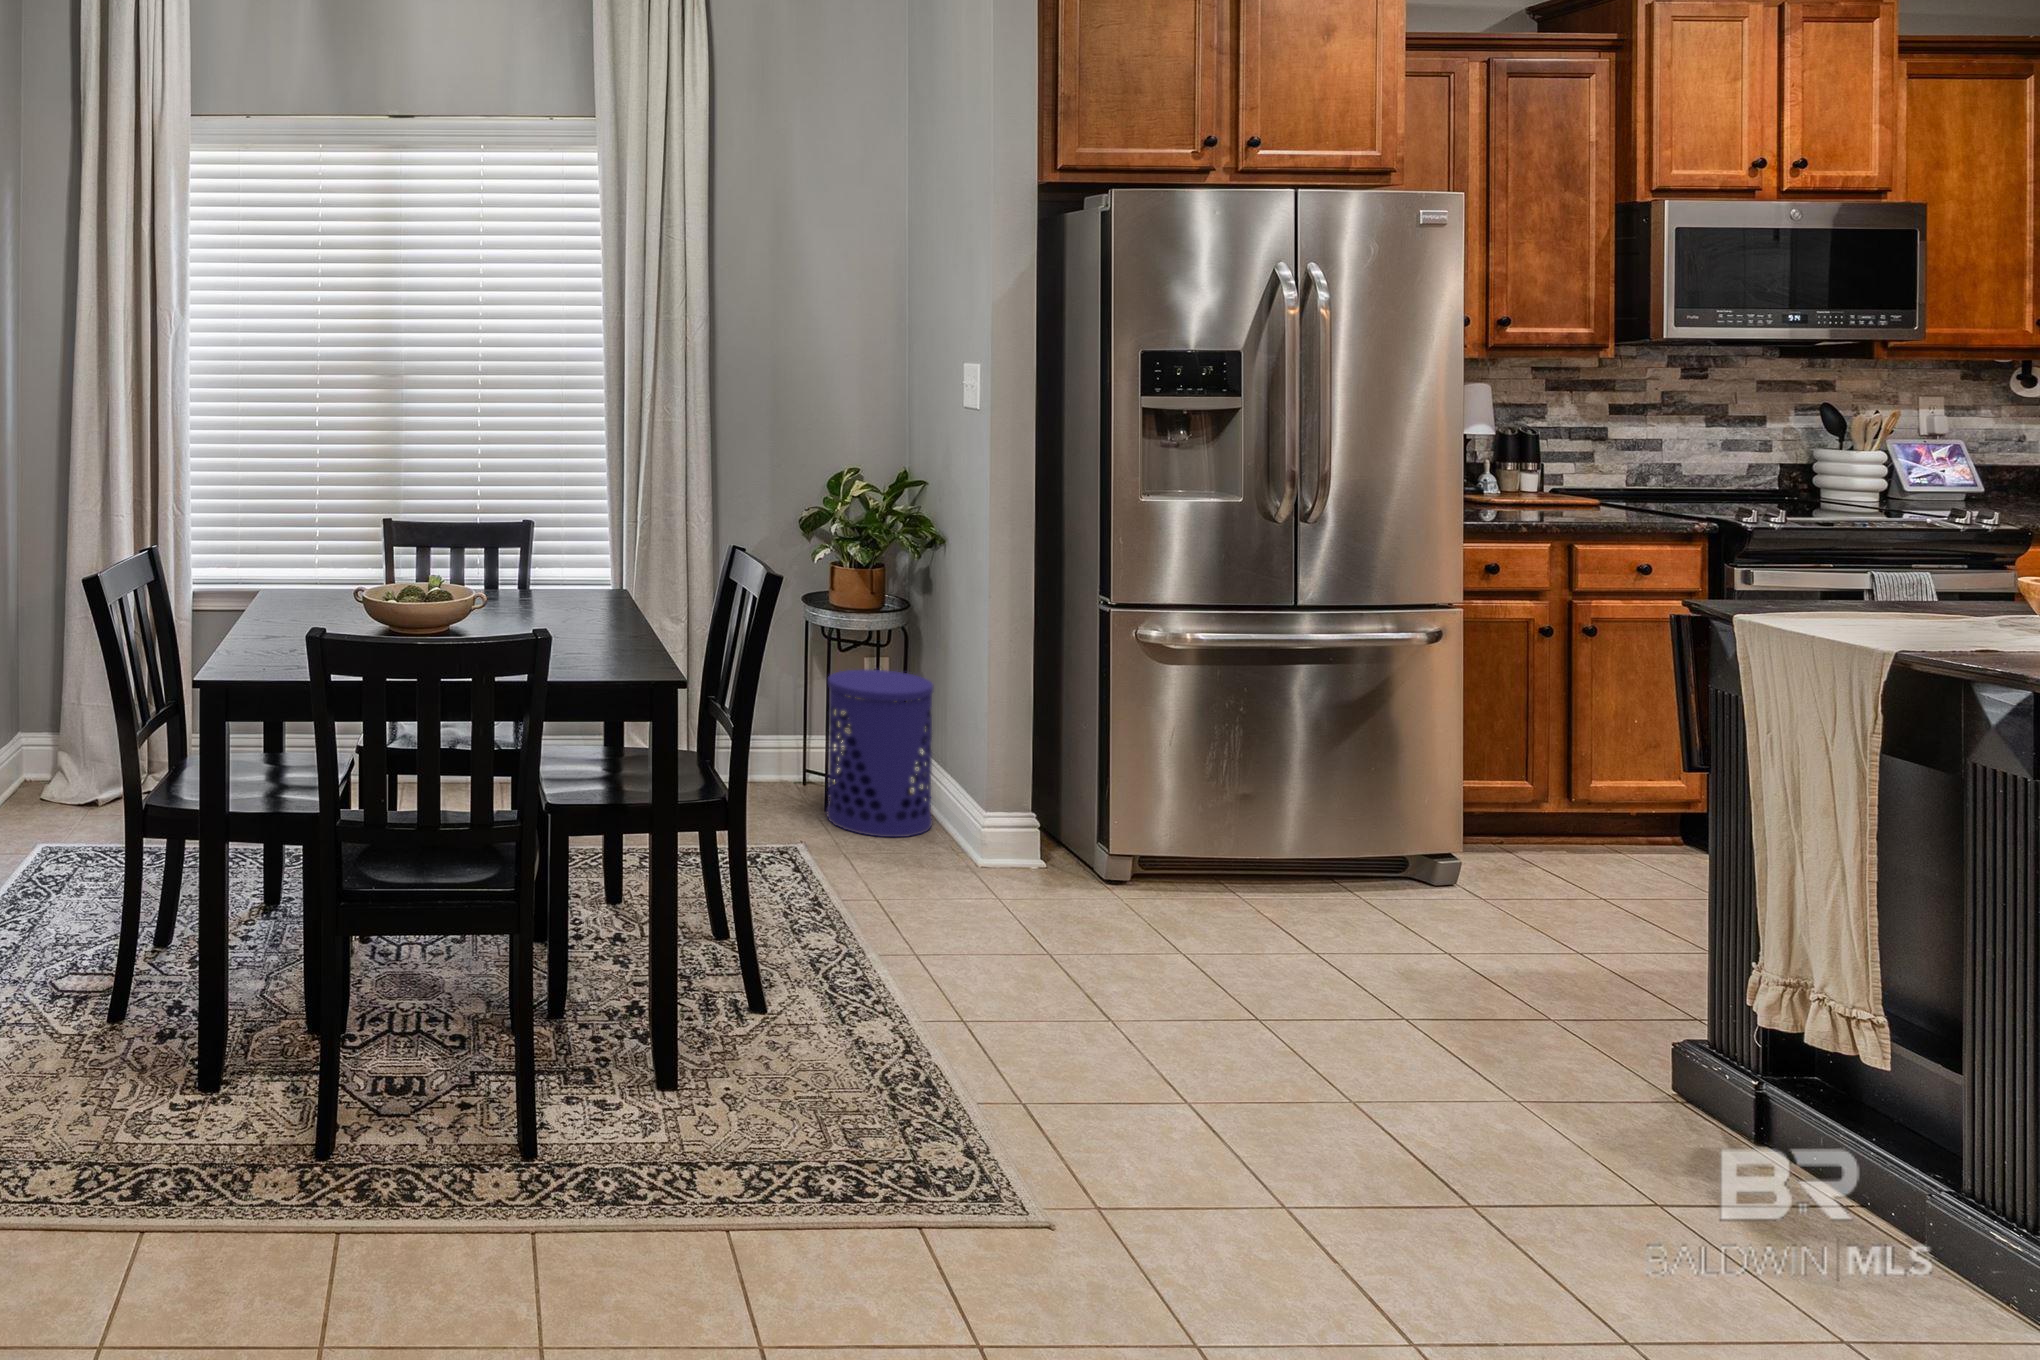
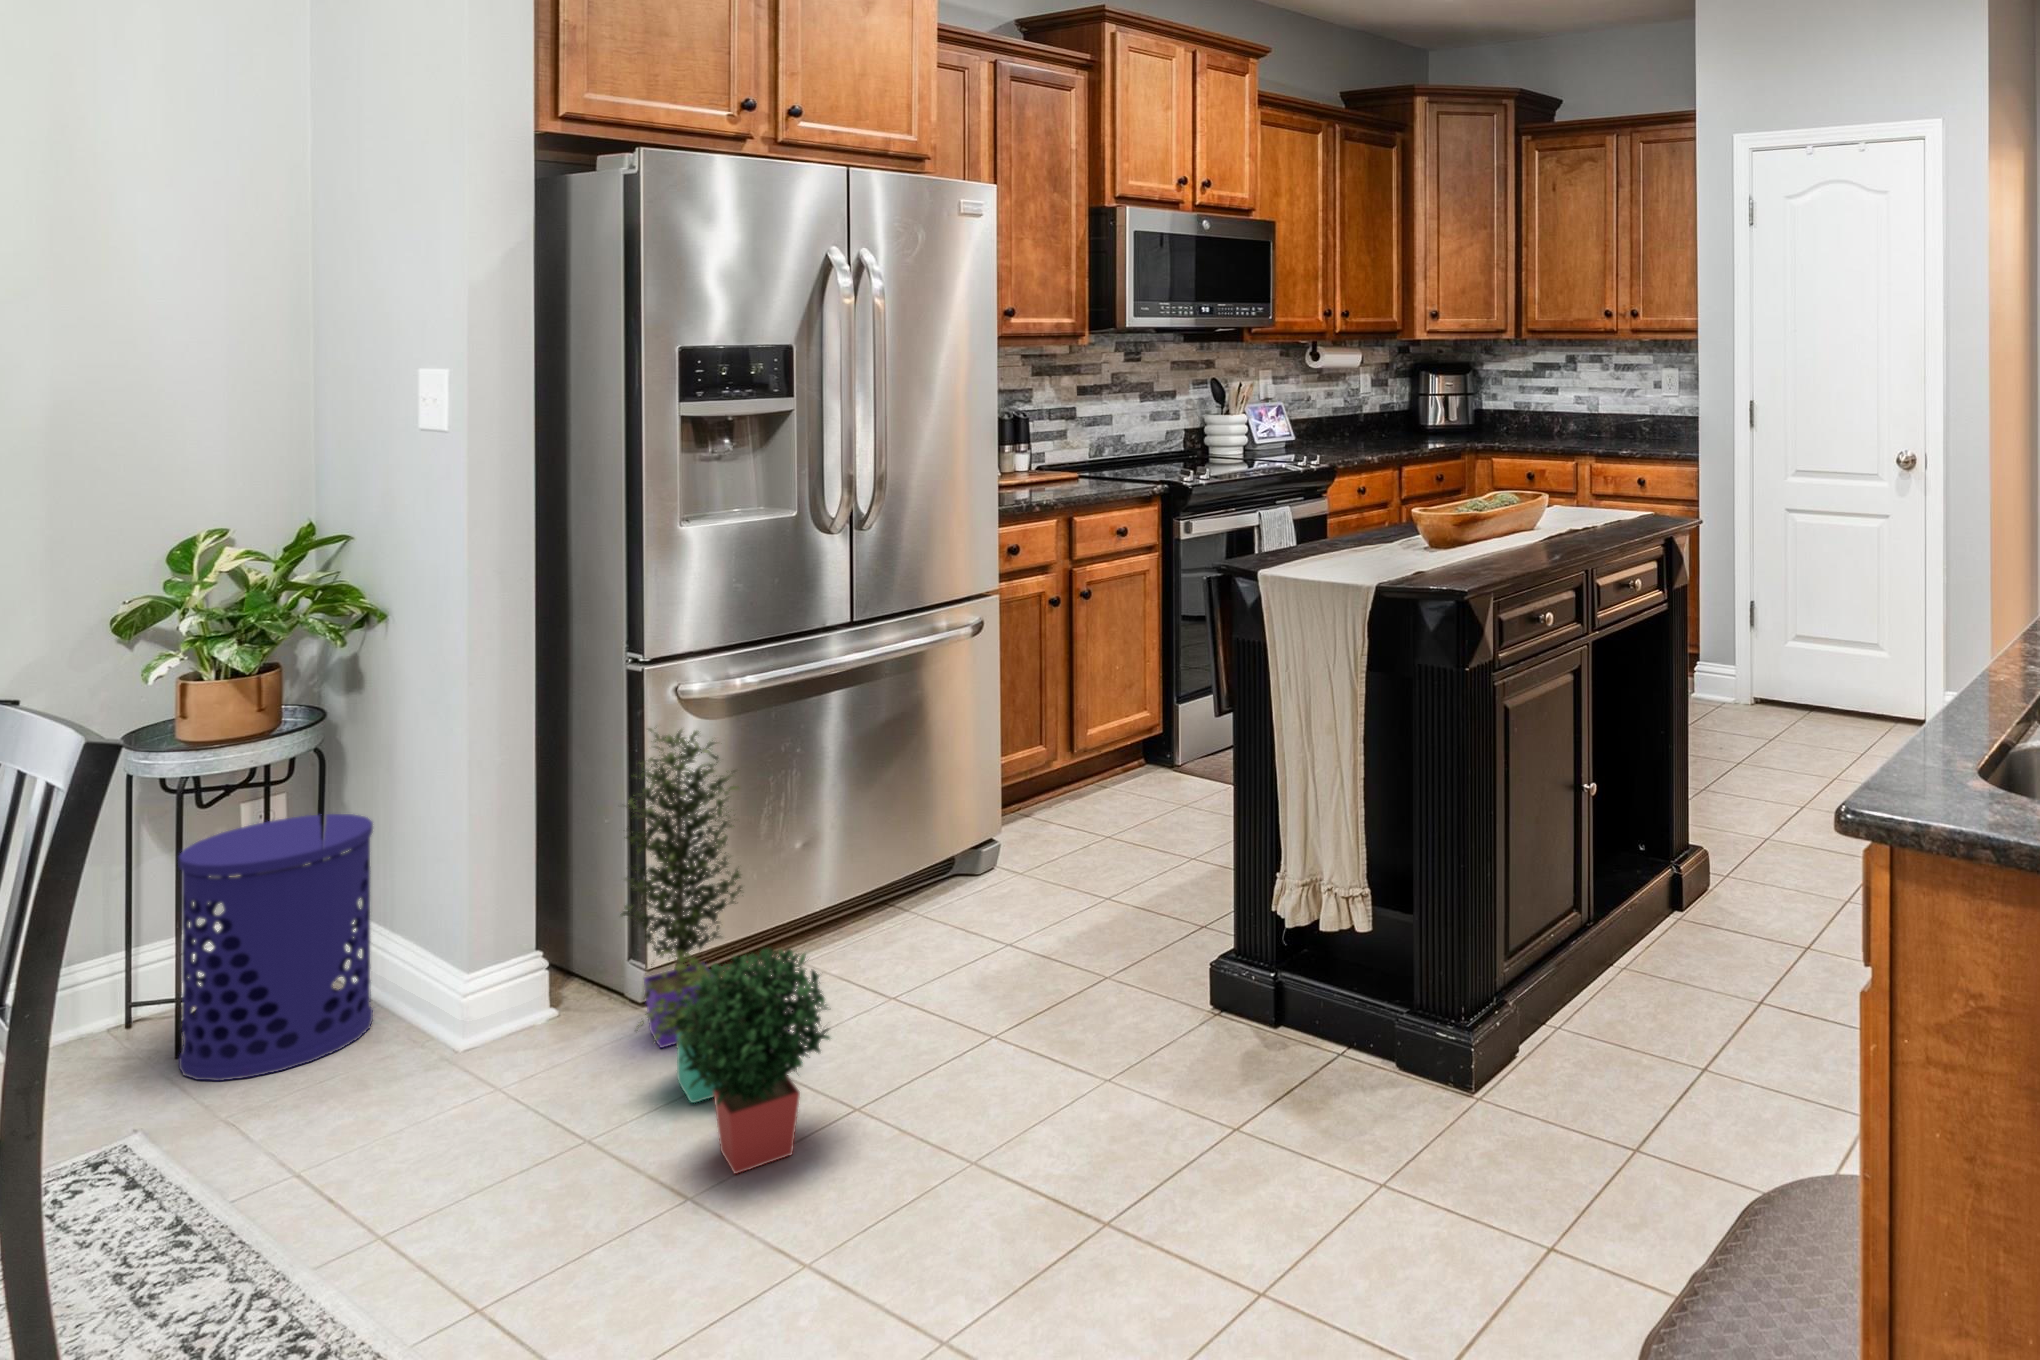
potted plant: none [1083,655,1230,1026] -> present [621,728,830,1174]

